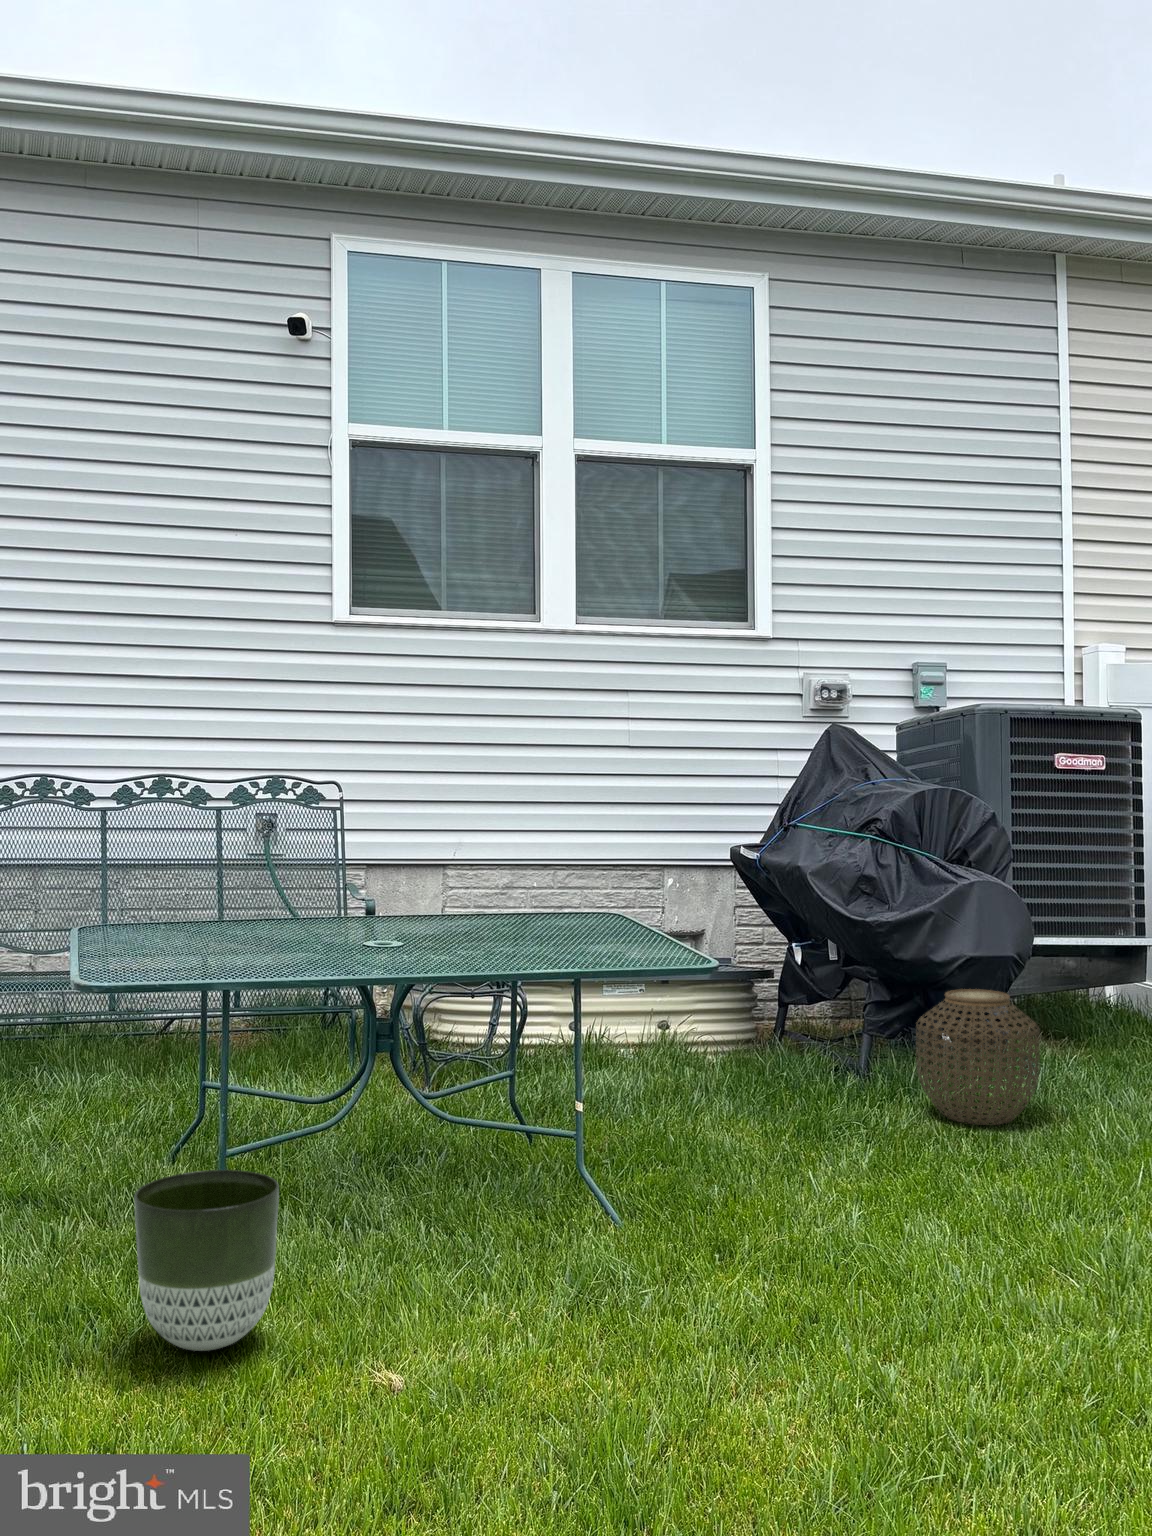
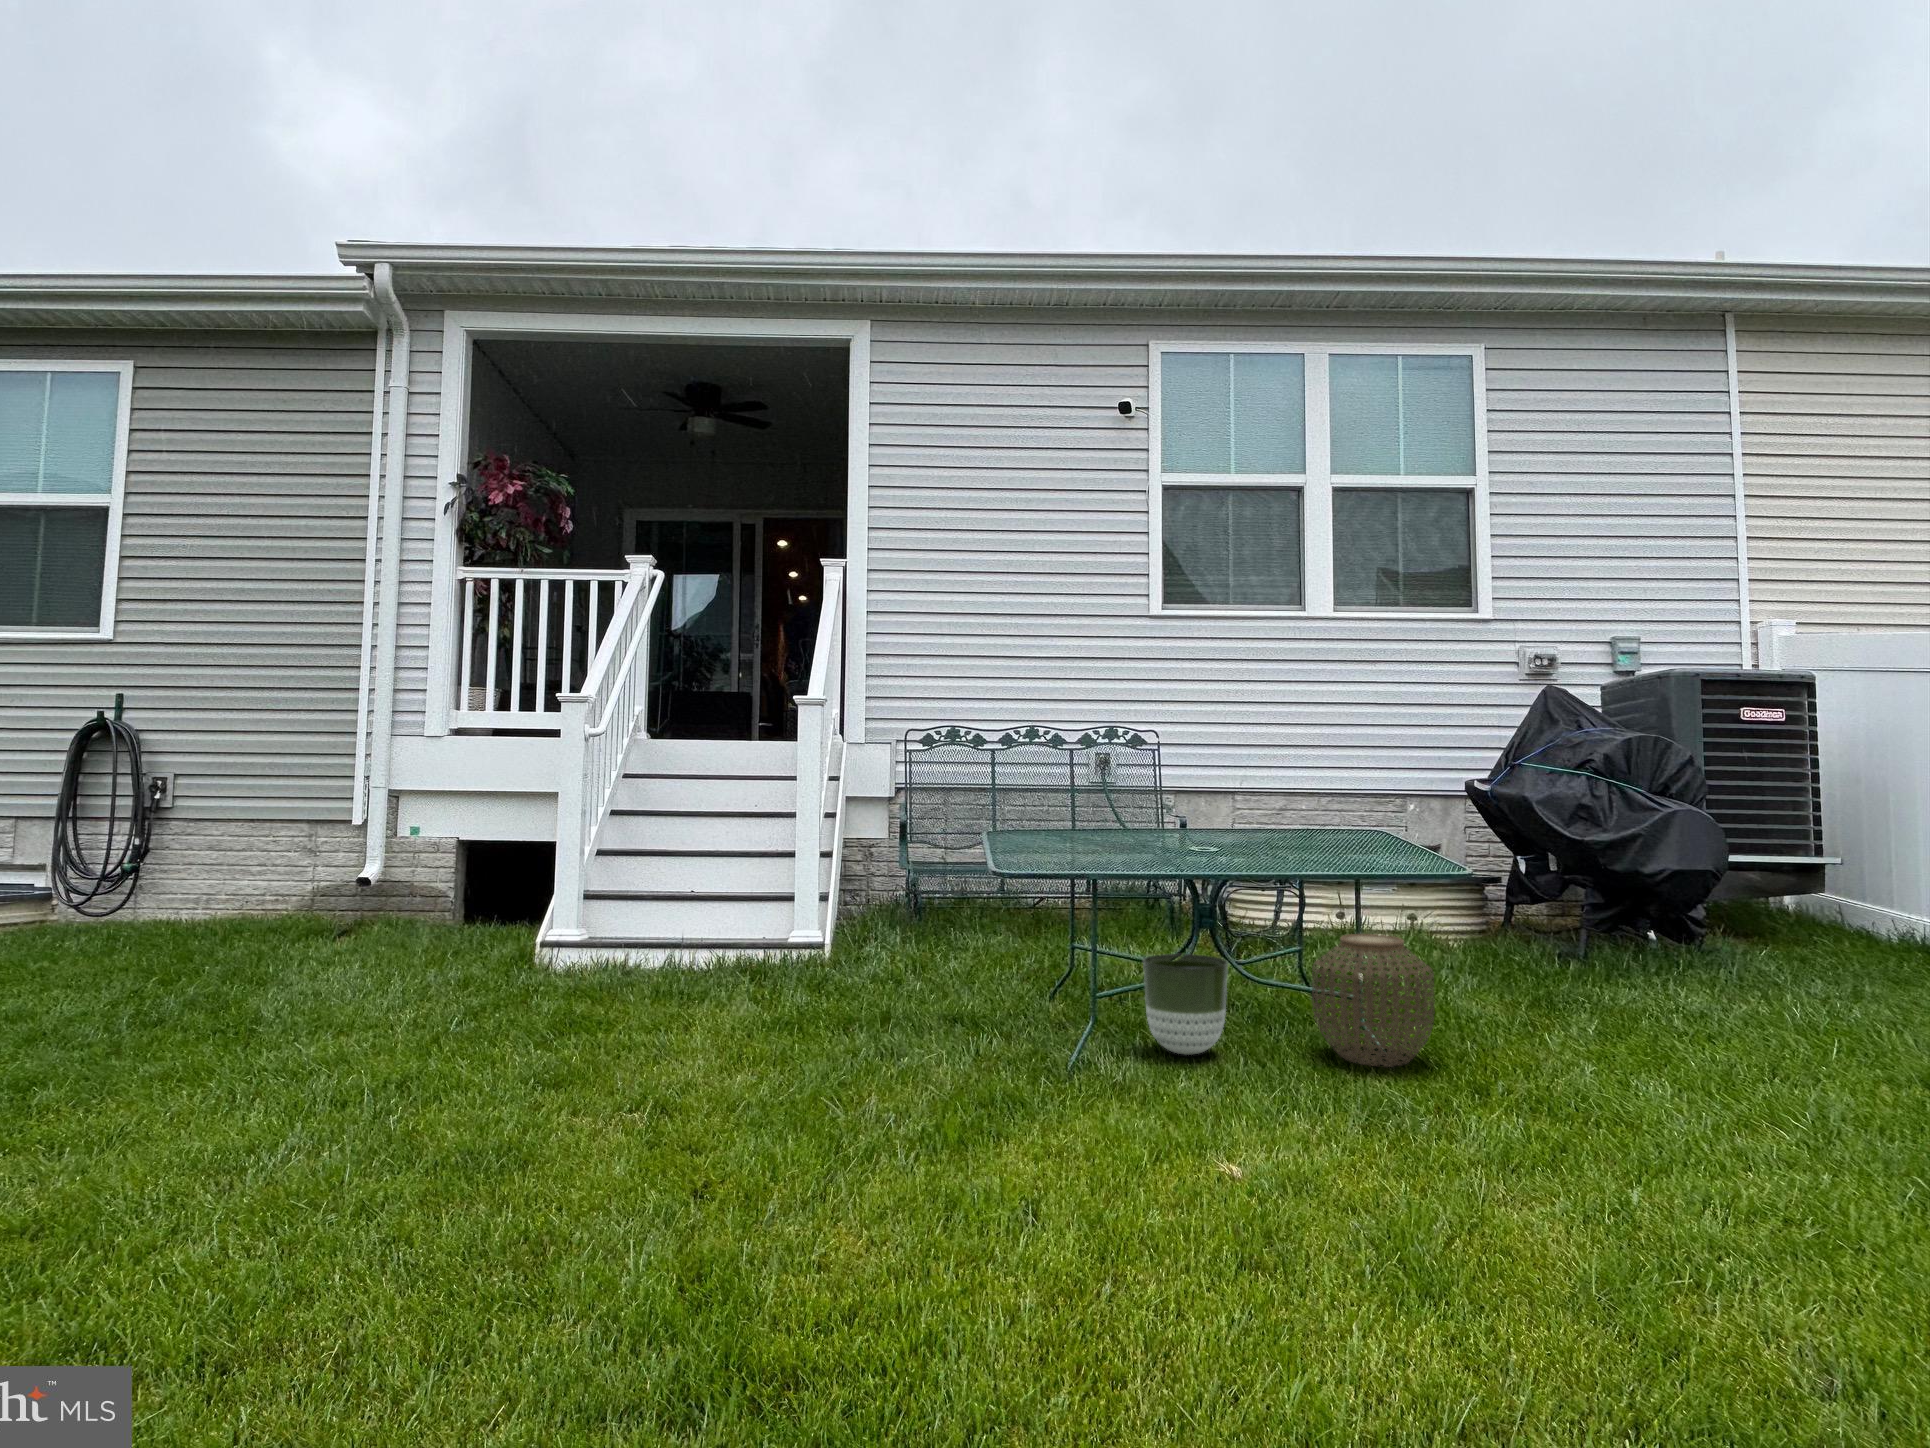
woven basket: present [916,989,1040,1125] -> present [1312,934,1434,1067]

